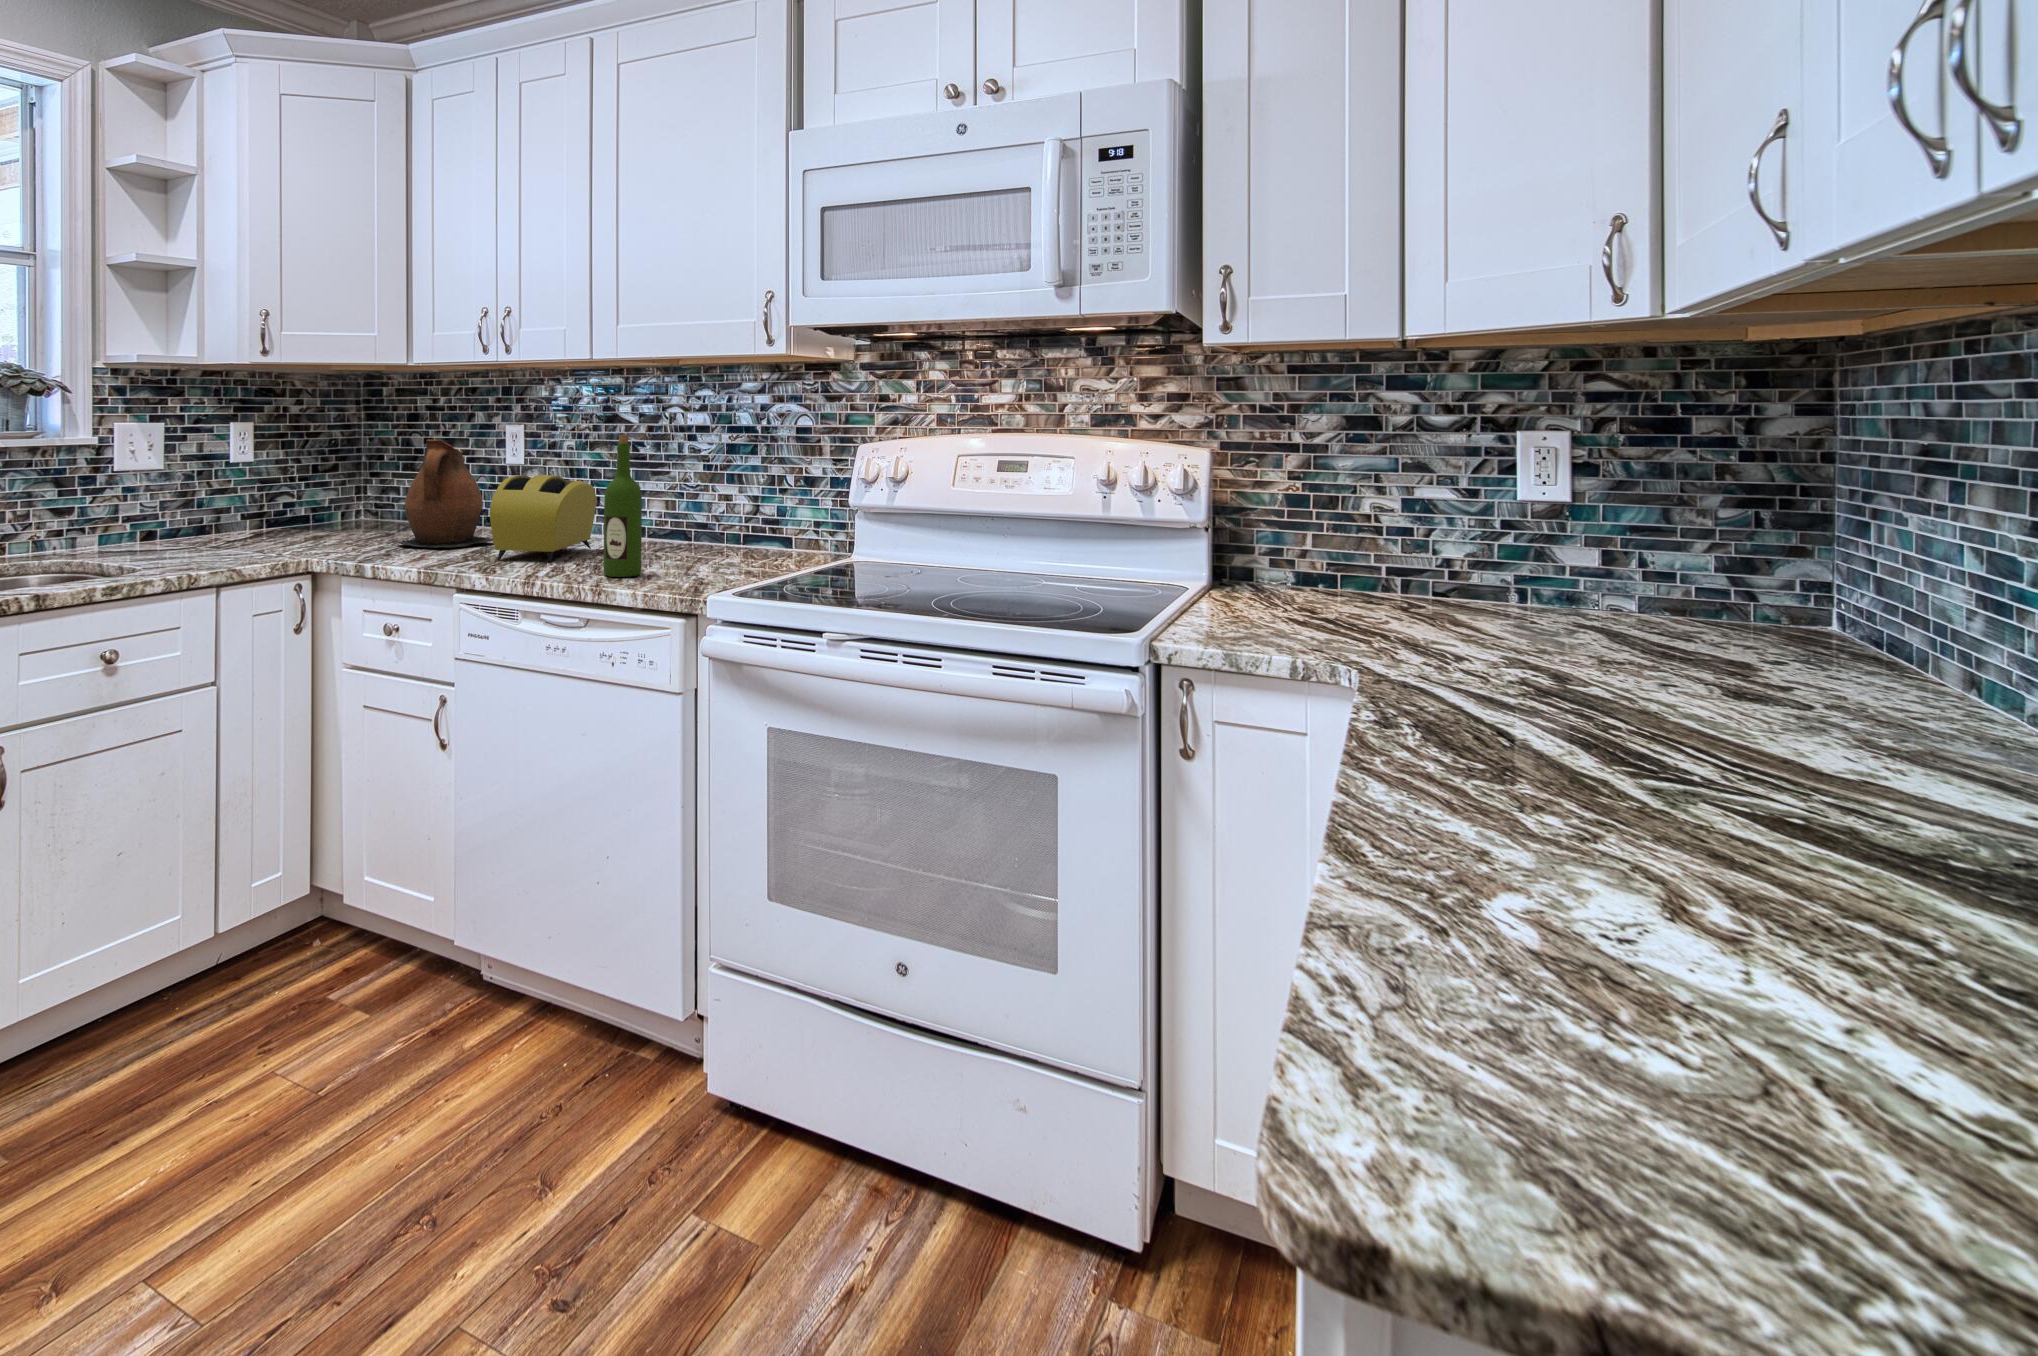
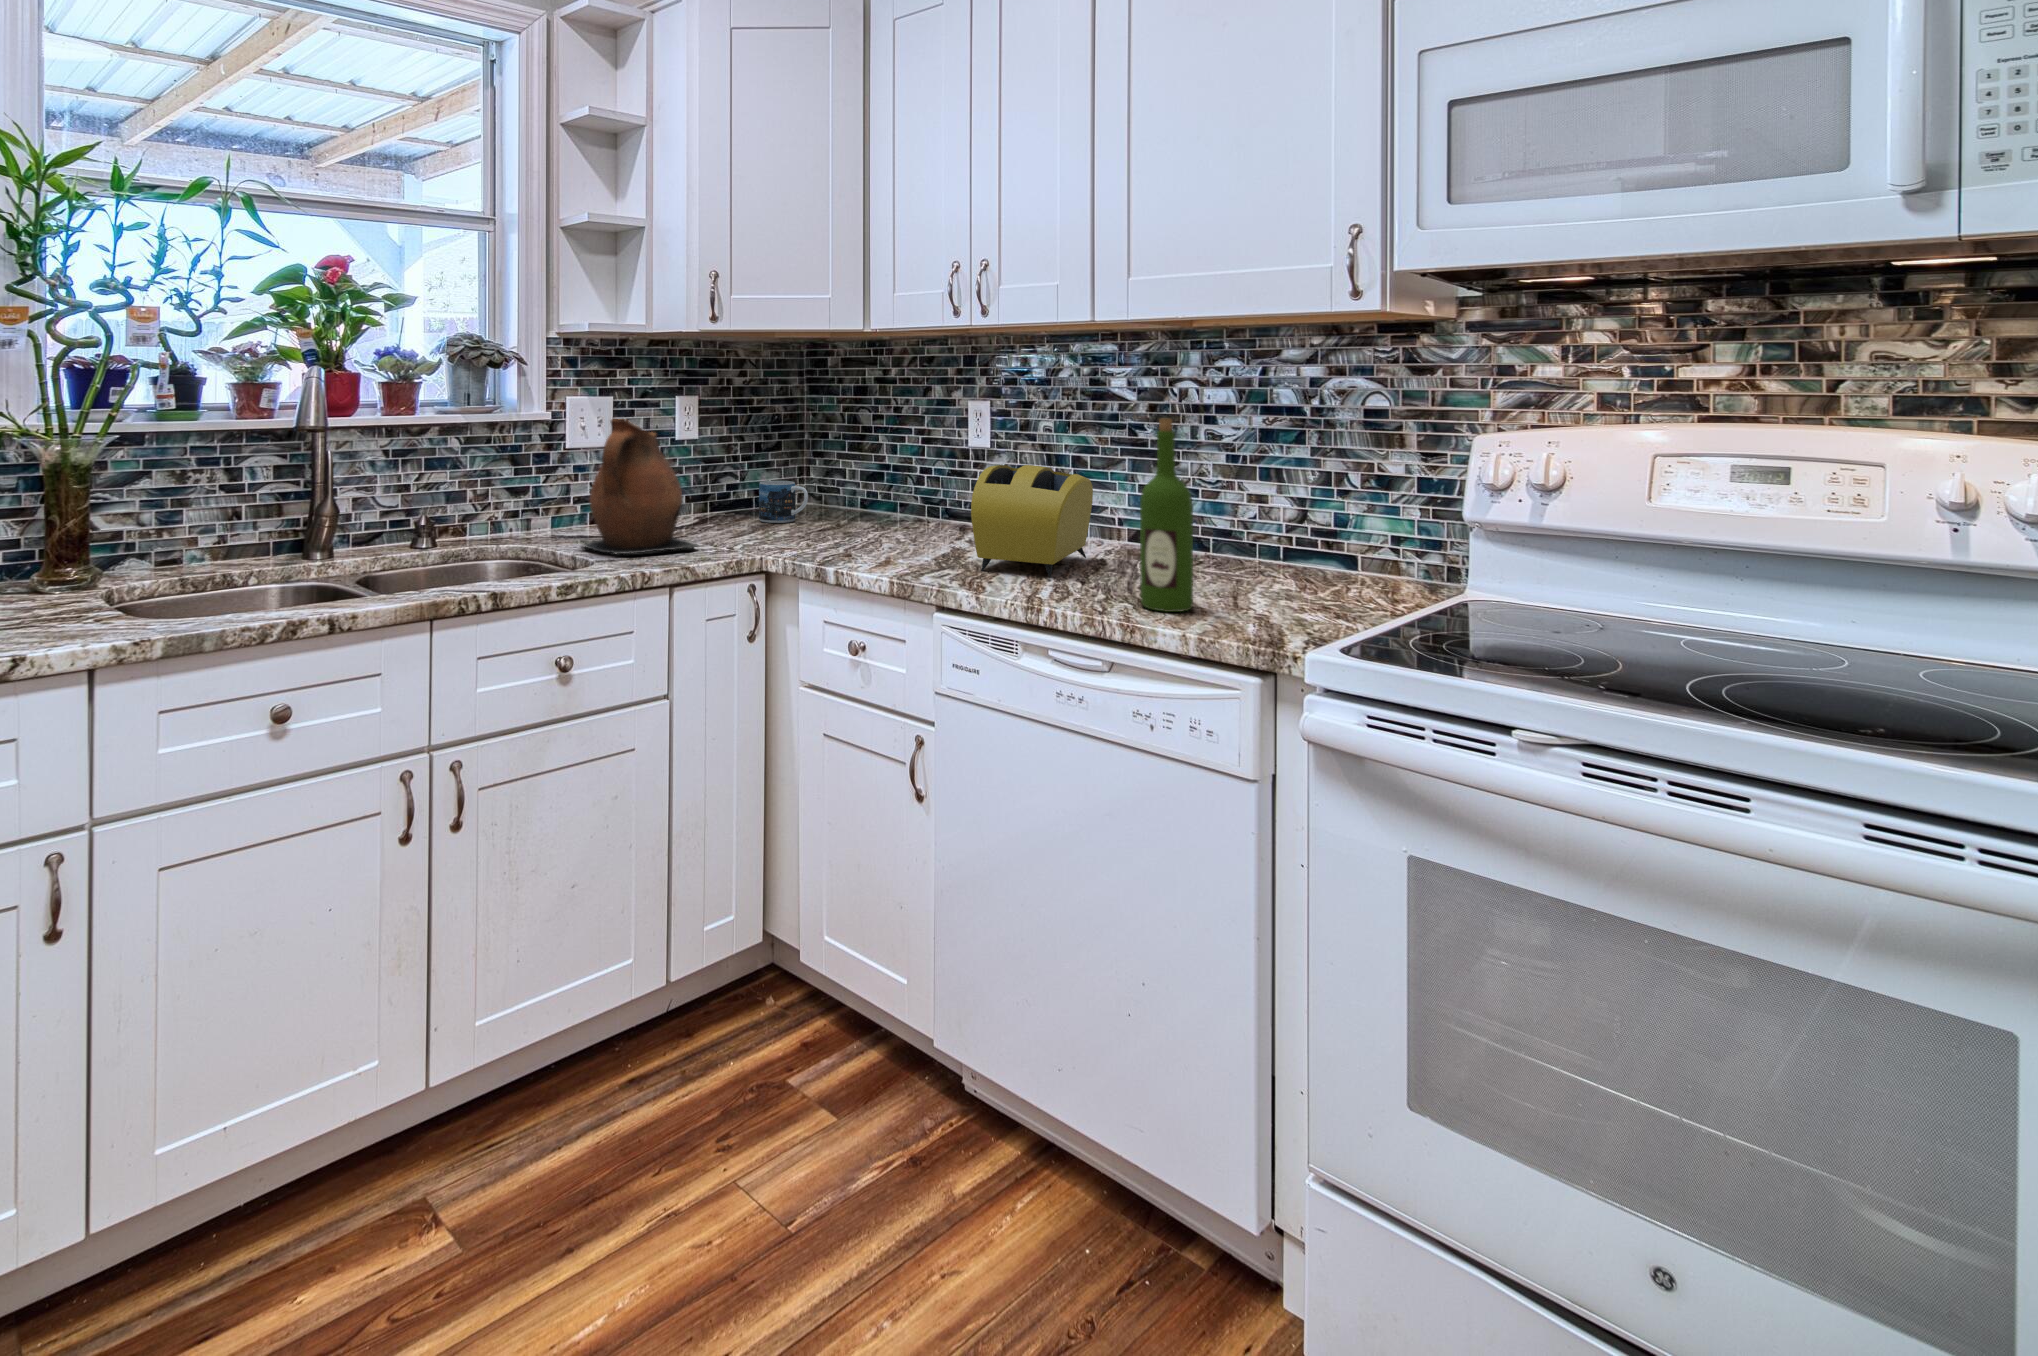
ceramic pitcher: present [395,440,493,548] -> present [583,419,697,554]
mug: none [316,498,364,536] -> present [759,481,808,523]

